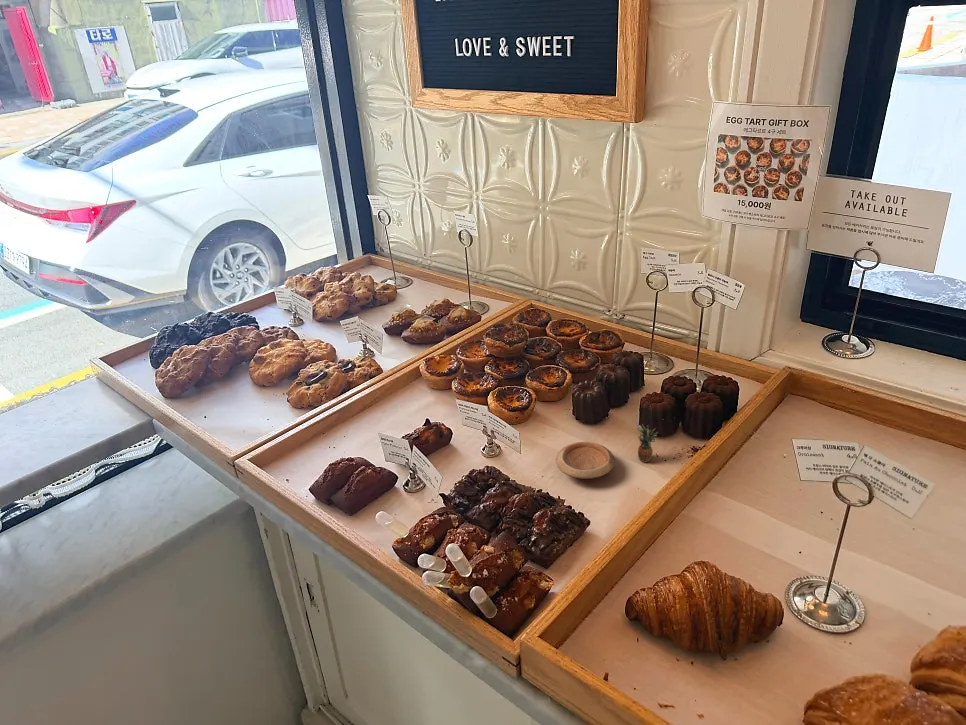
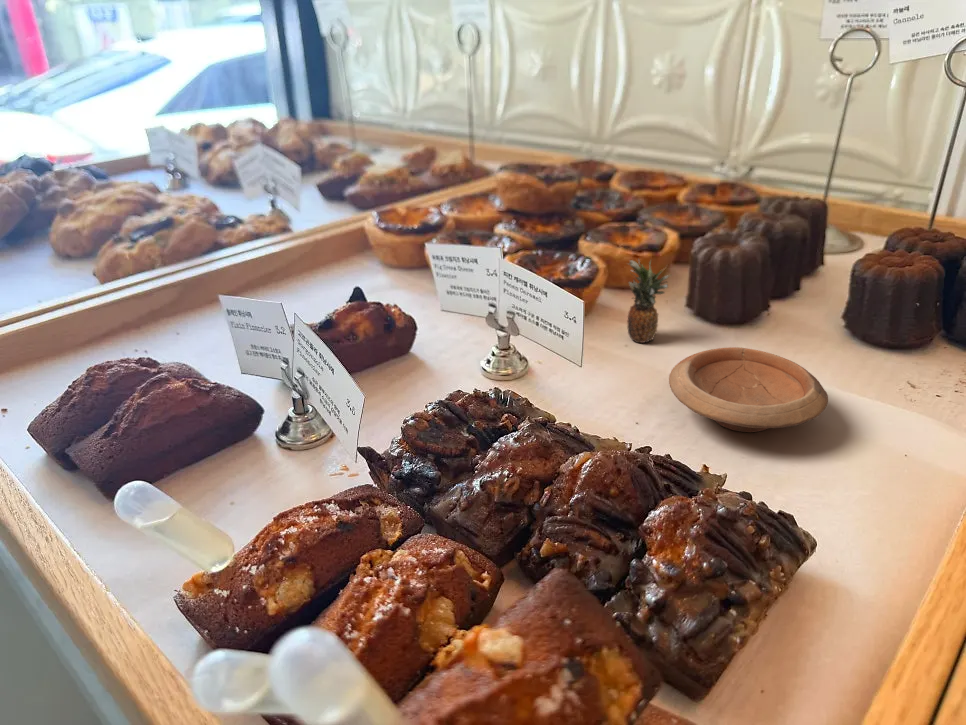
fruit: present [638,425,656,462] -> present [627,260,670,343]

